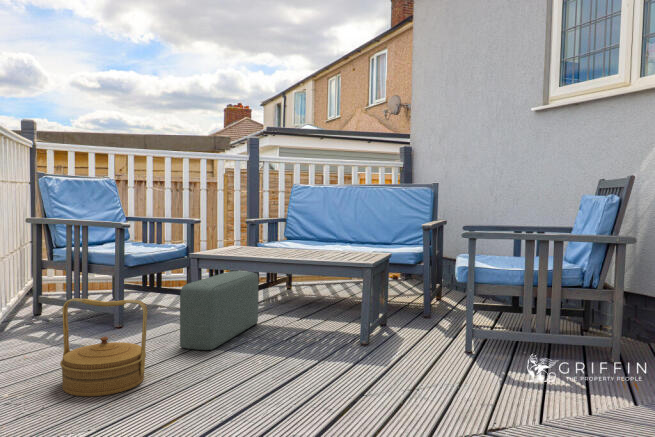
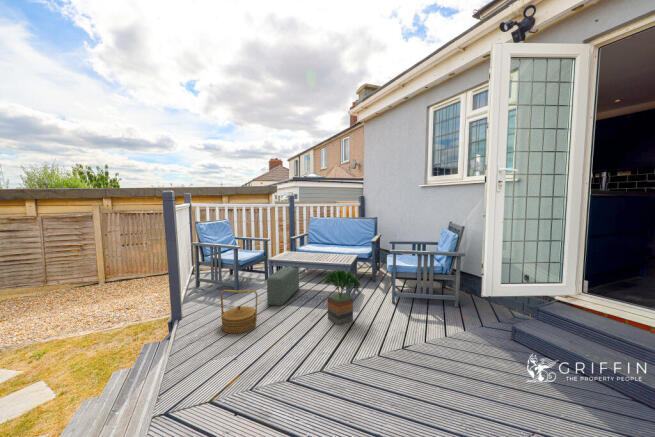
potted tree: none [303,262,392,388] -> present [324,270,361,325]

